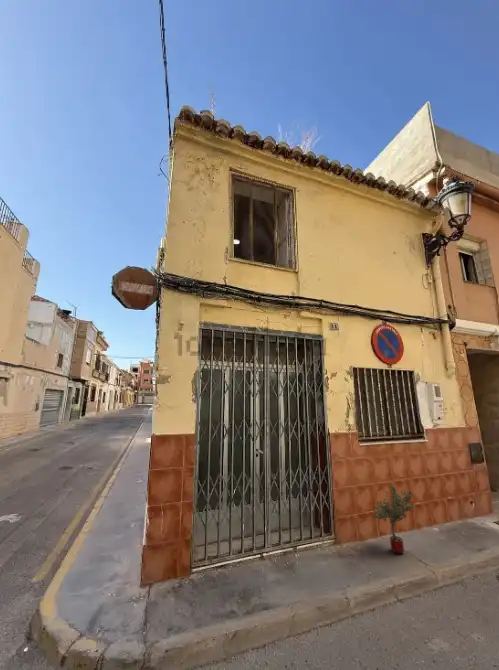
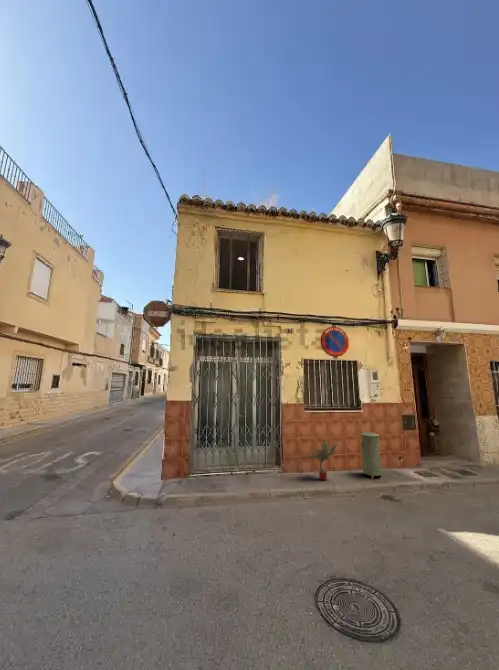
trash can: none [430,469,468,542] -> present [361,431,381,479]

